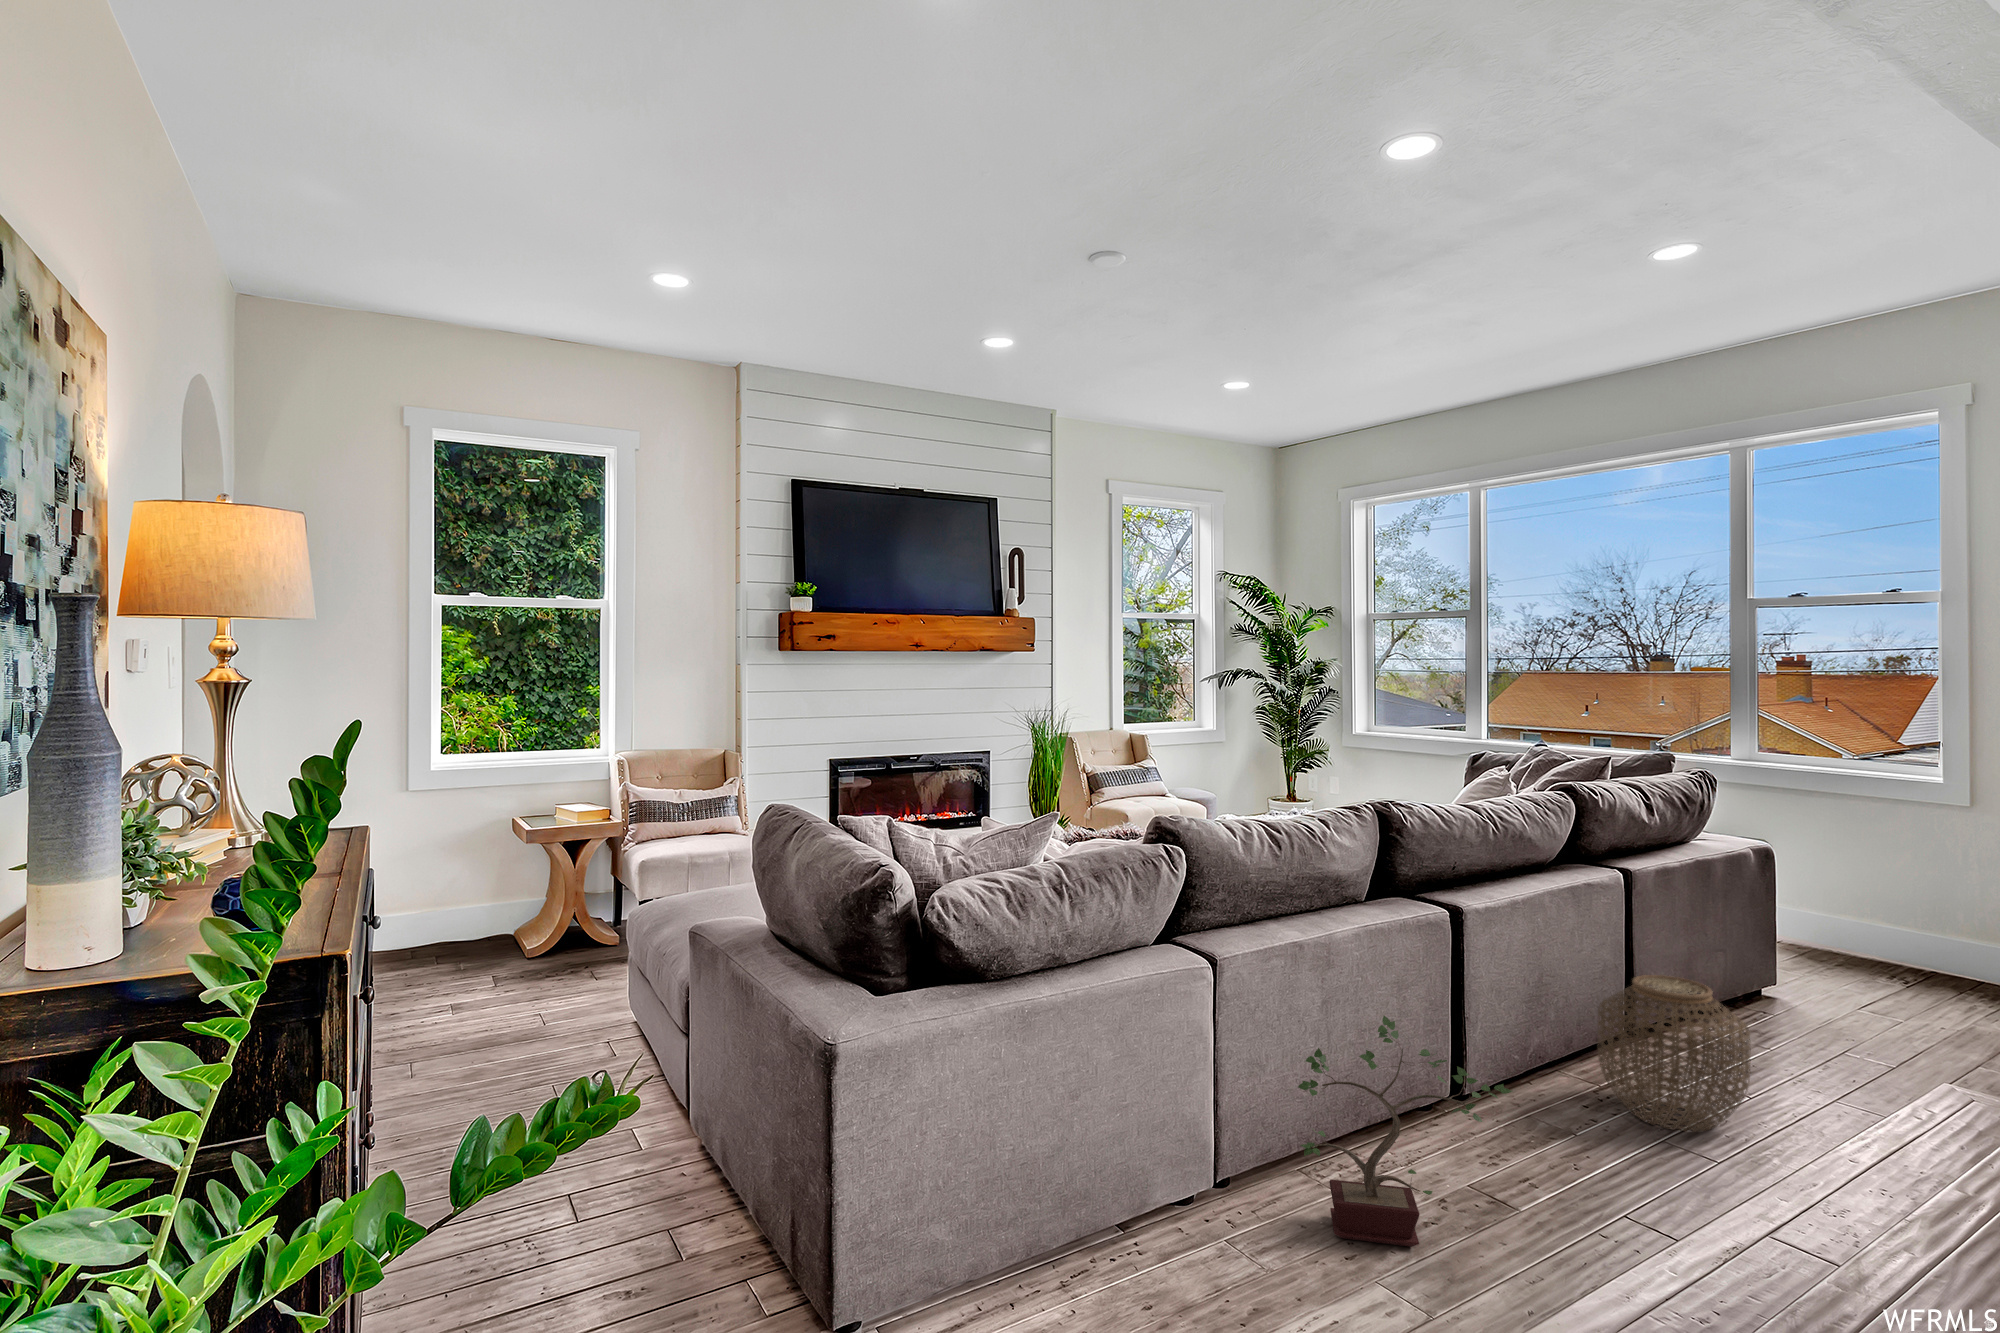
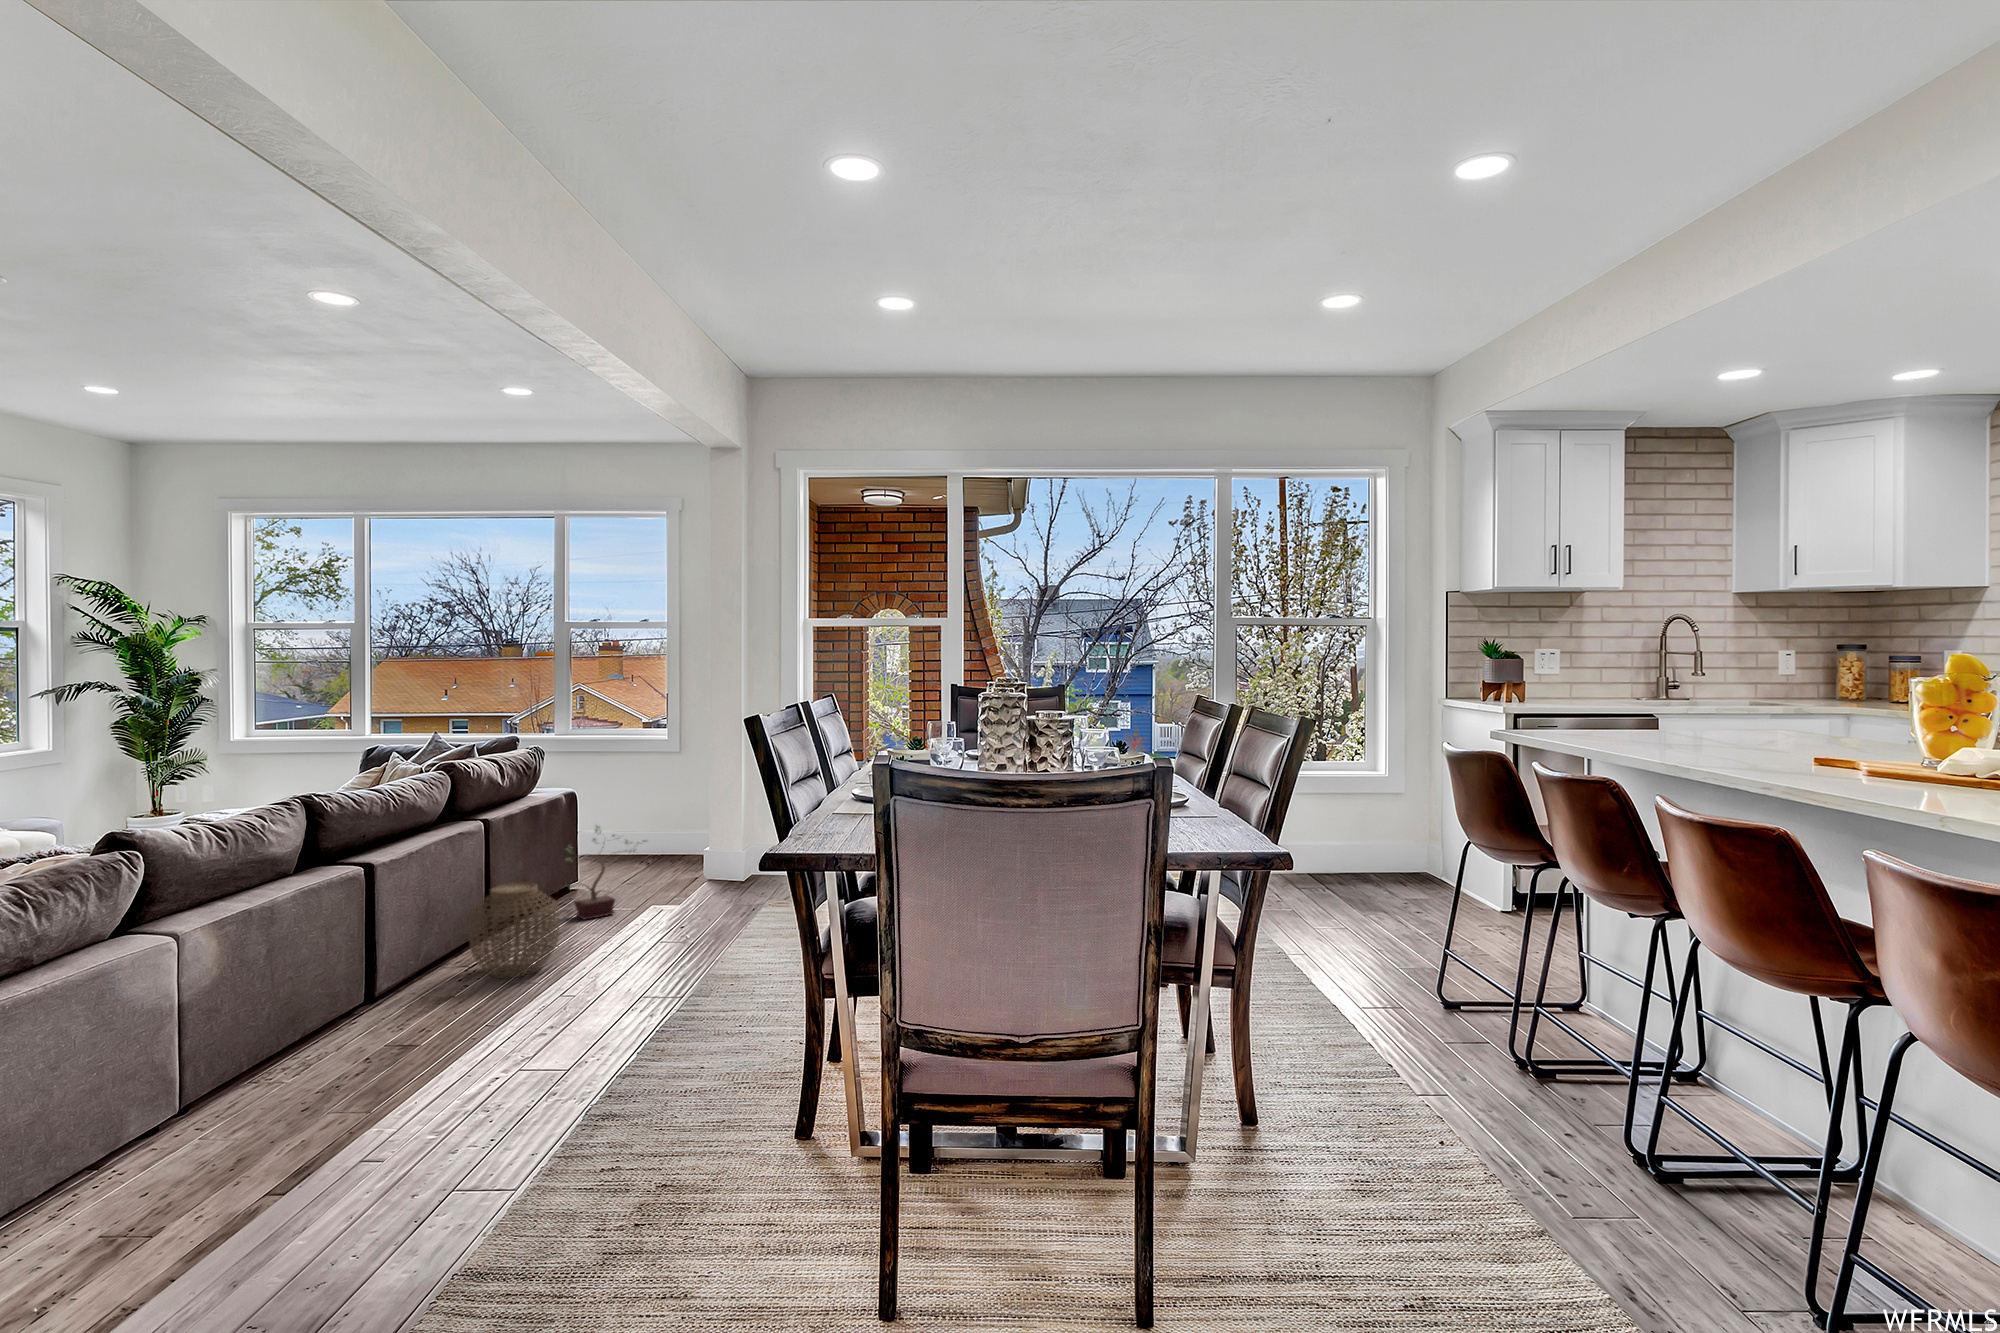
potted plant: present [1298,1016,1512,1247] -> present [566,825,646,920]

